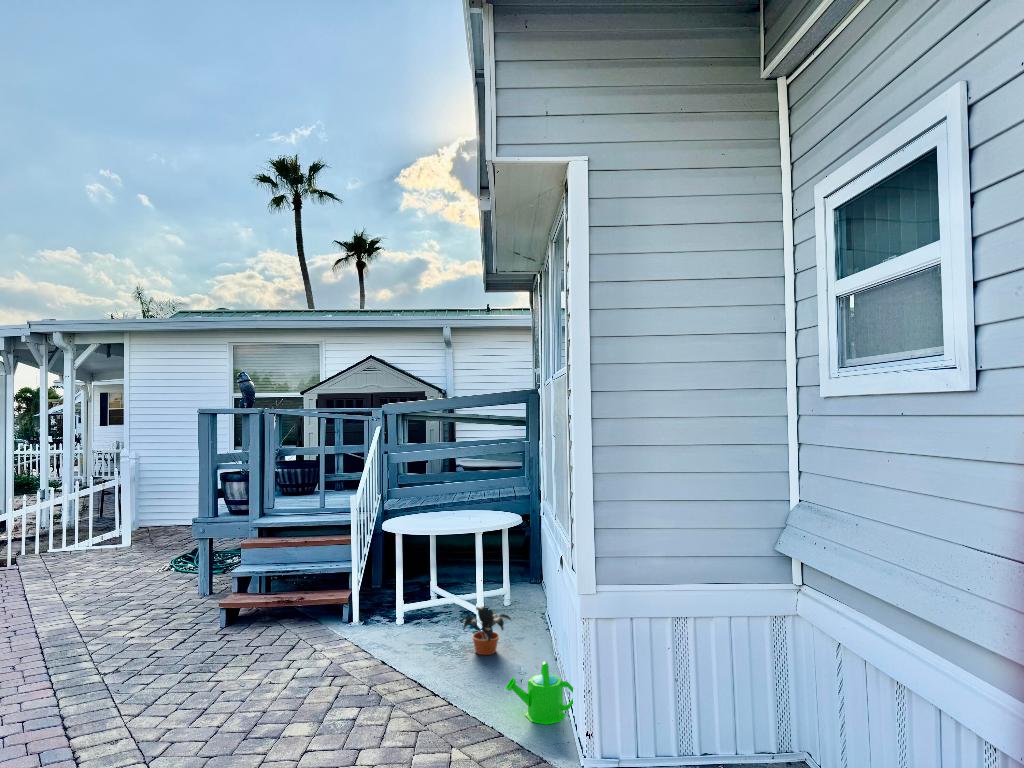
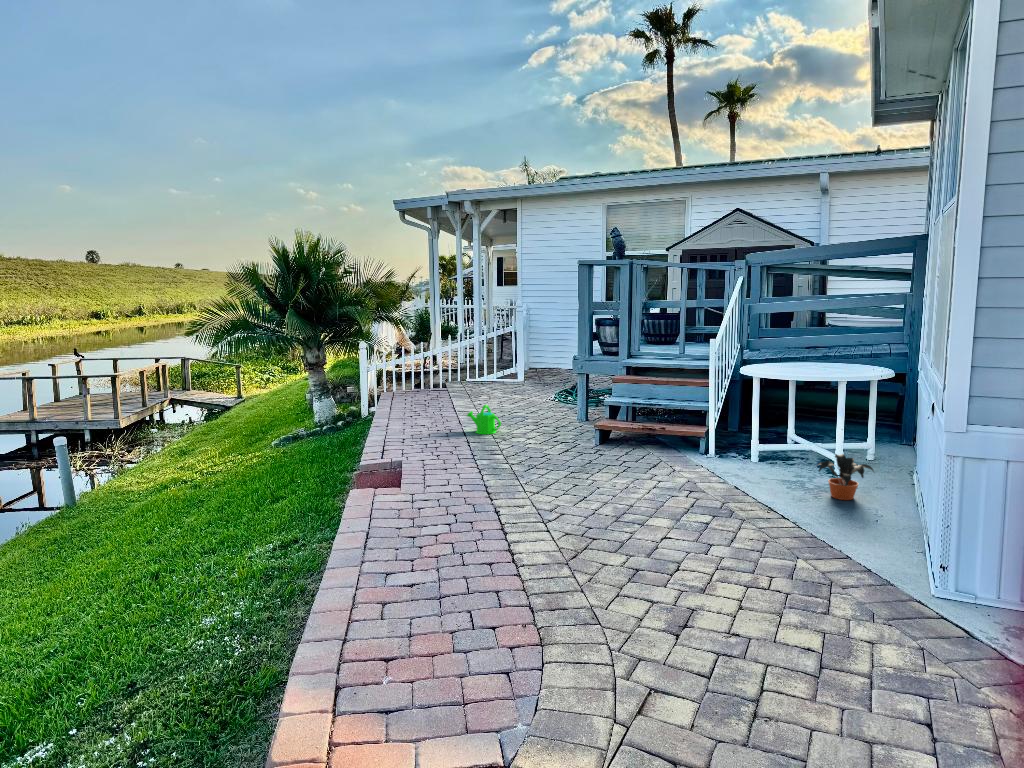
watering can: present [506,661,573,725] -> present [467,405,501,434]

